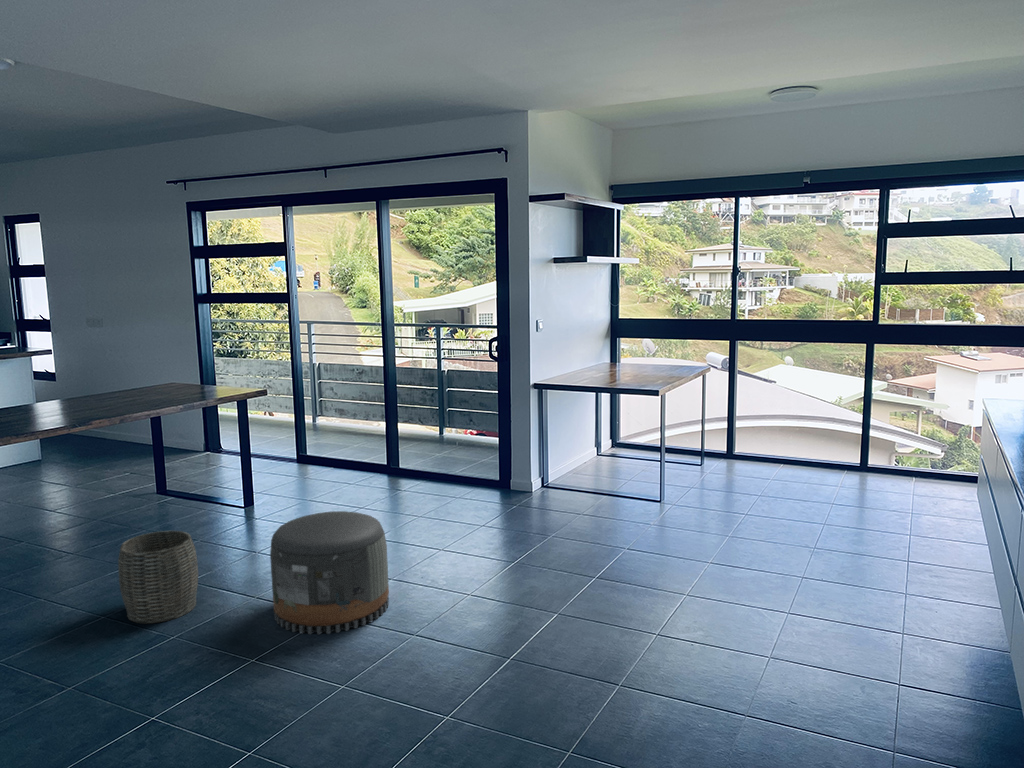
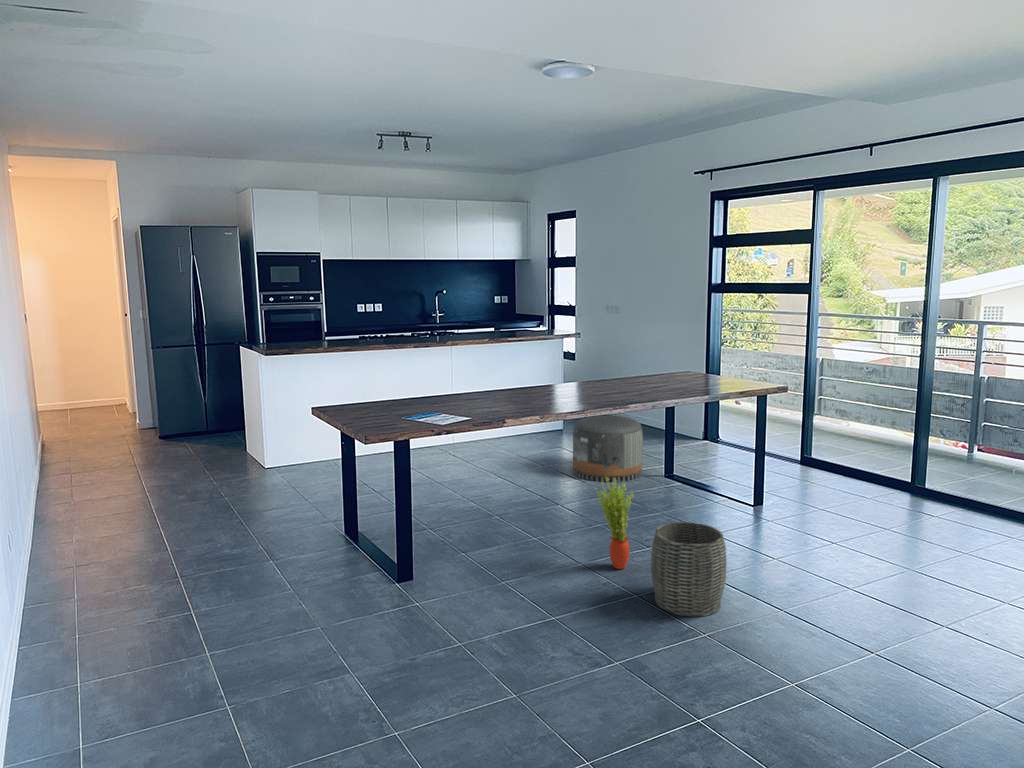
potted plant: none [53,501,101,595] -> present [597,478,634,569]
pouf: present [270,511,389,634] -> present [573,415,643,482]

